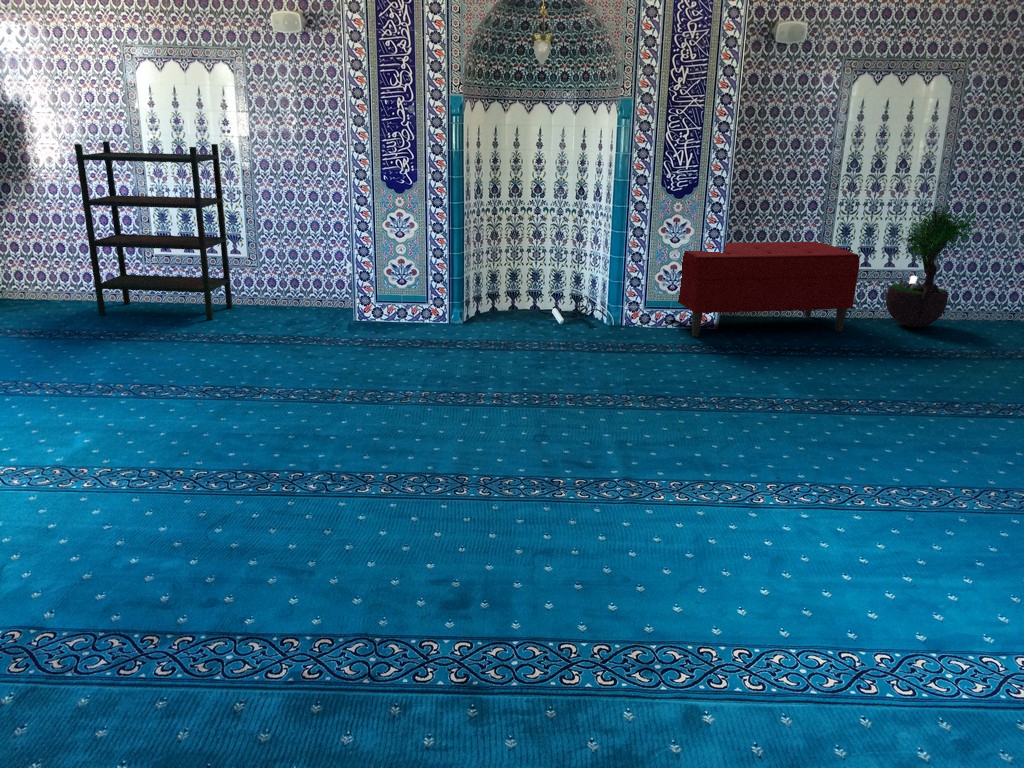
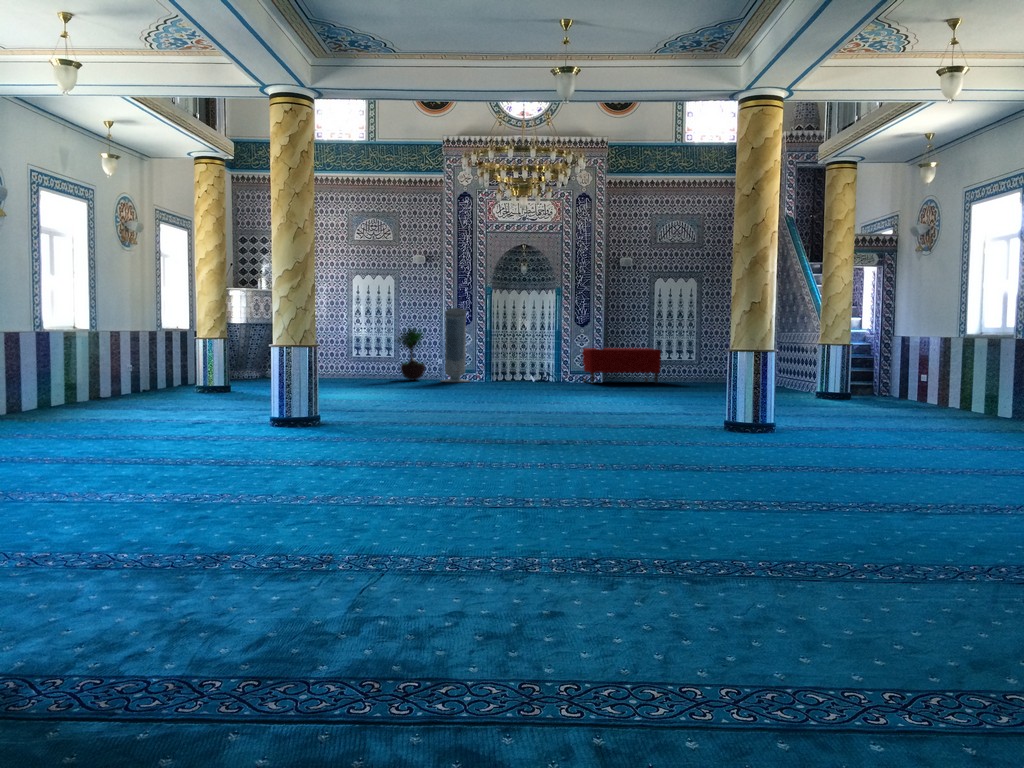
bookshelf: present [75,141,233,320] -> none [330,307,386,381]
air purifier: none [344,150,414,331] -> present [441,308,470,382]
potted tree: present [886,197,976,327] -> present [398,328,425,380]

